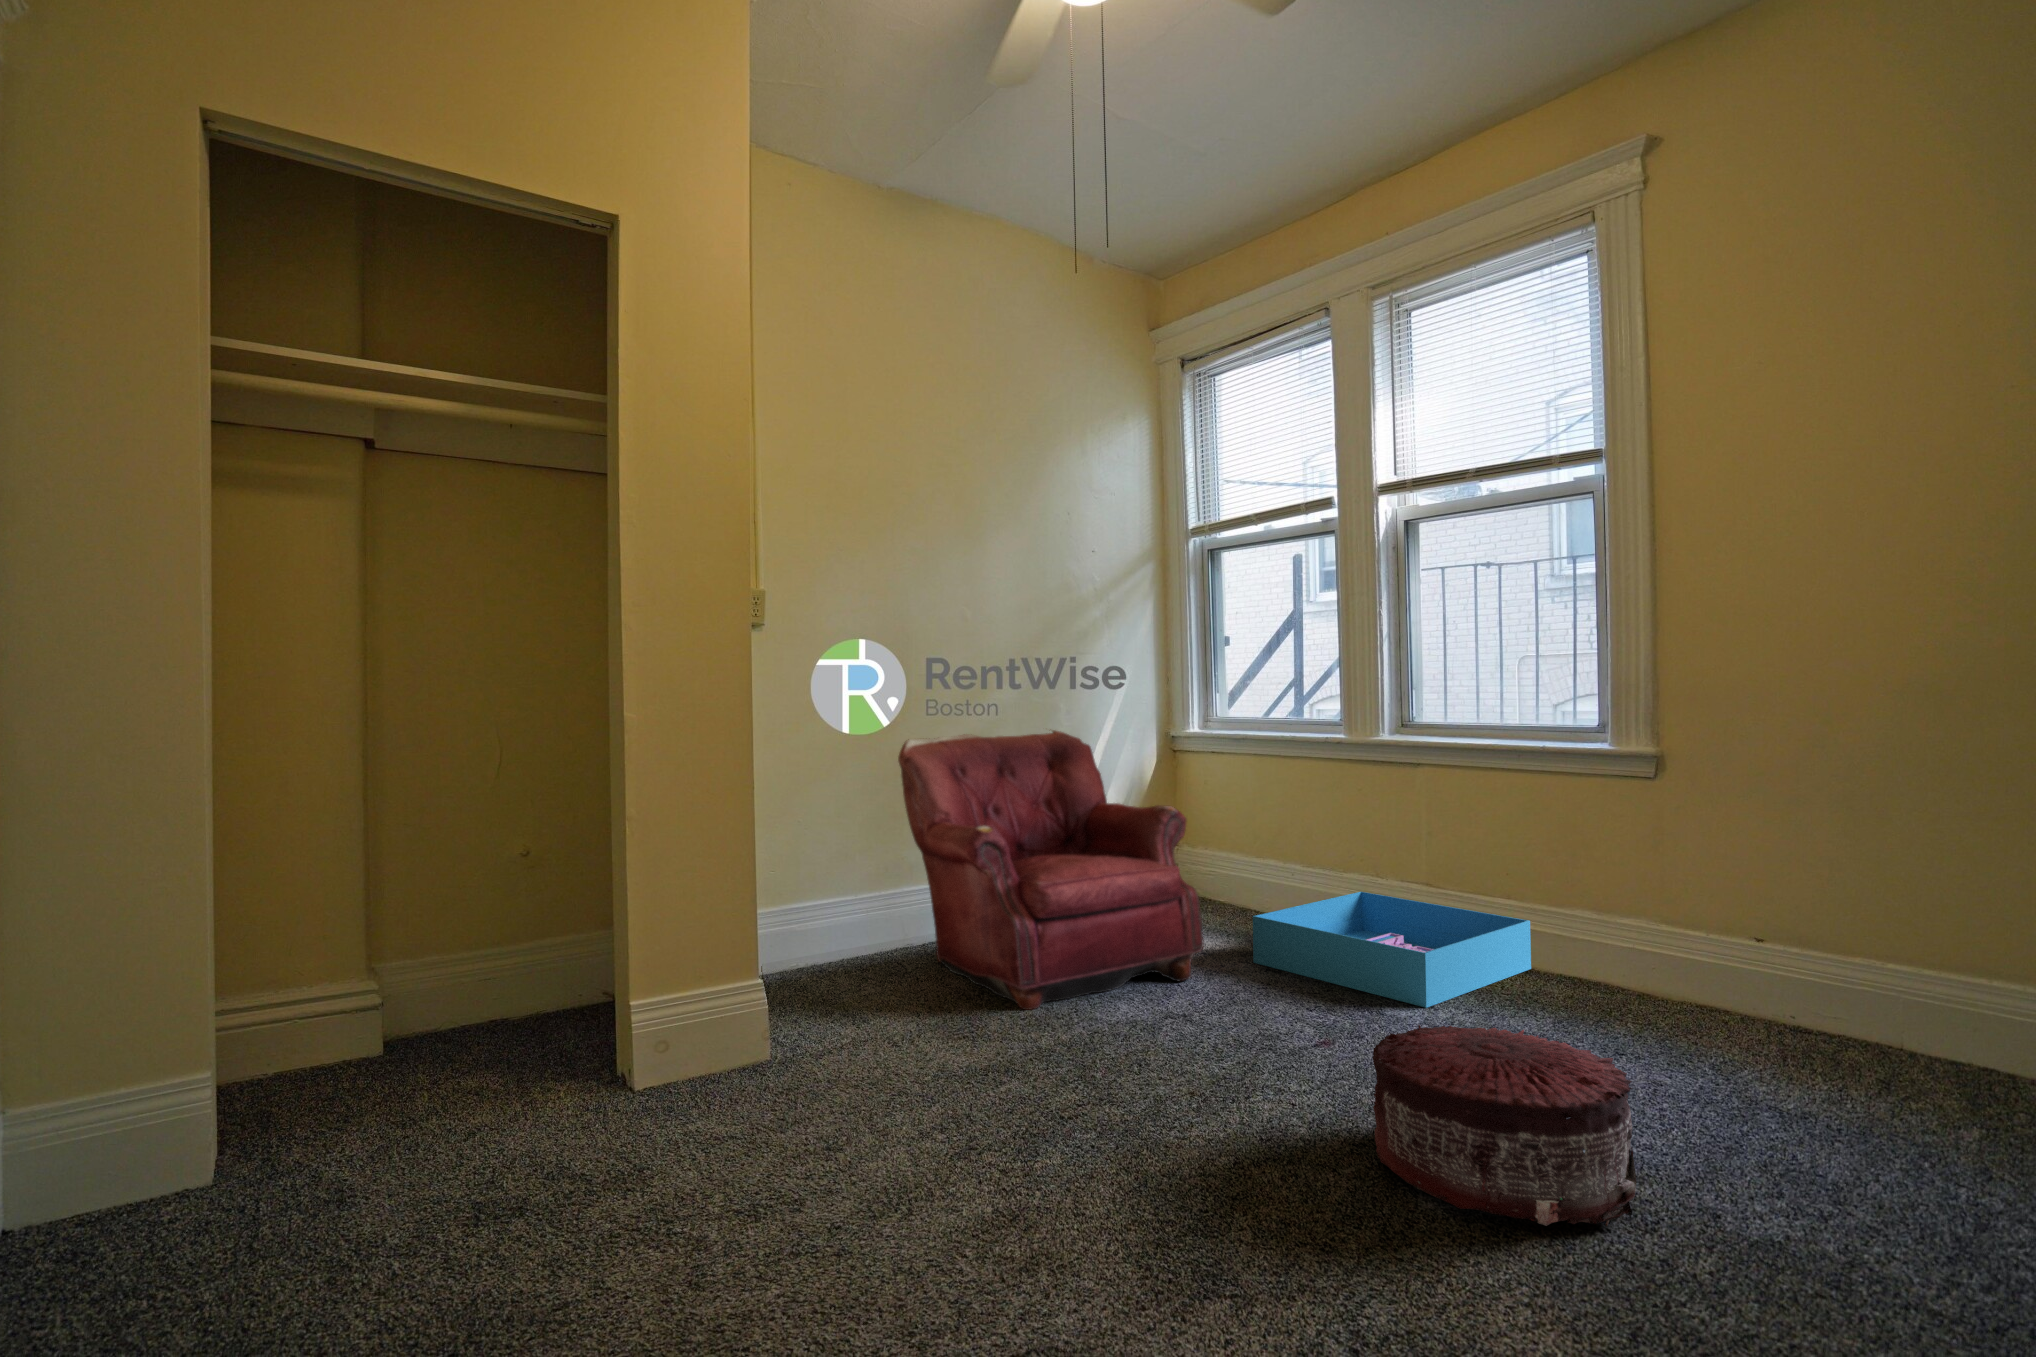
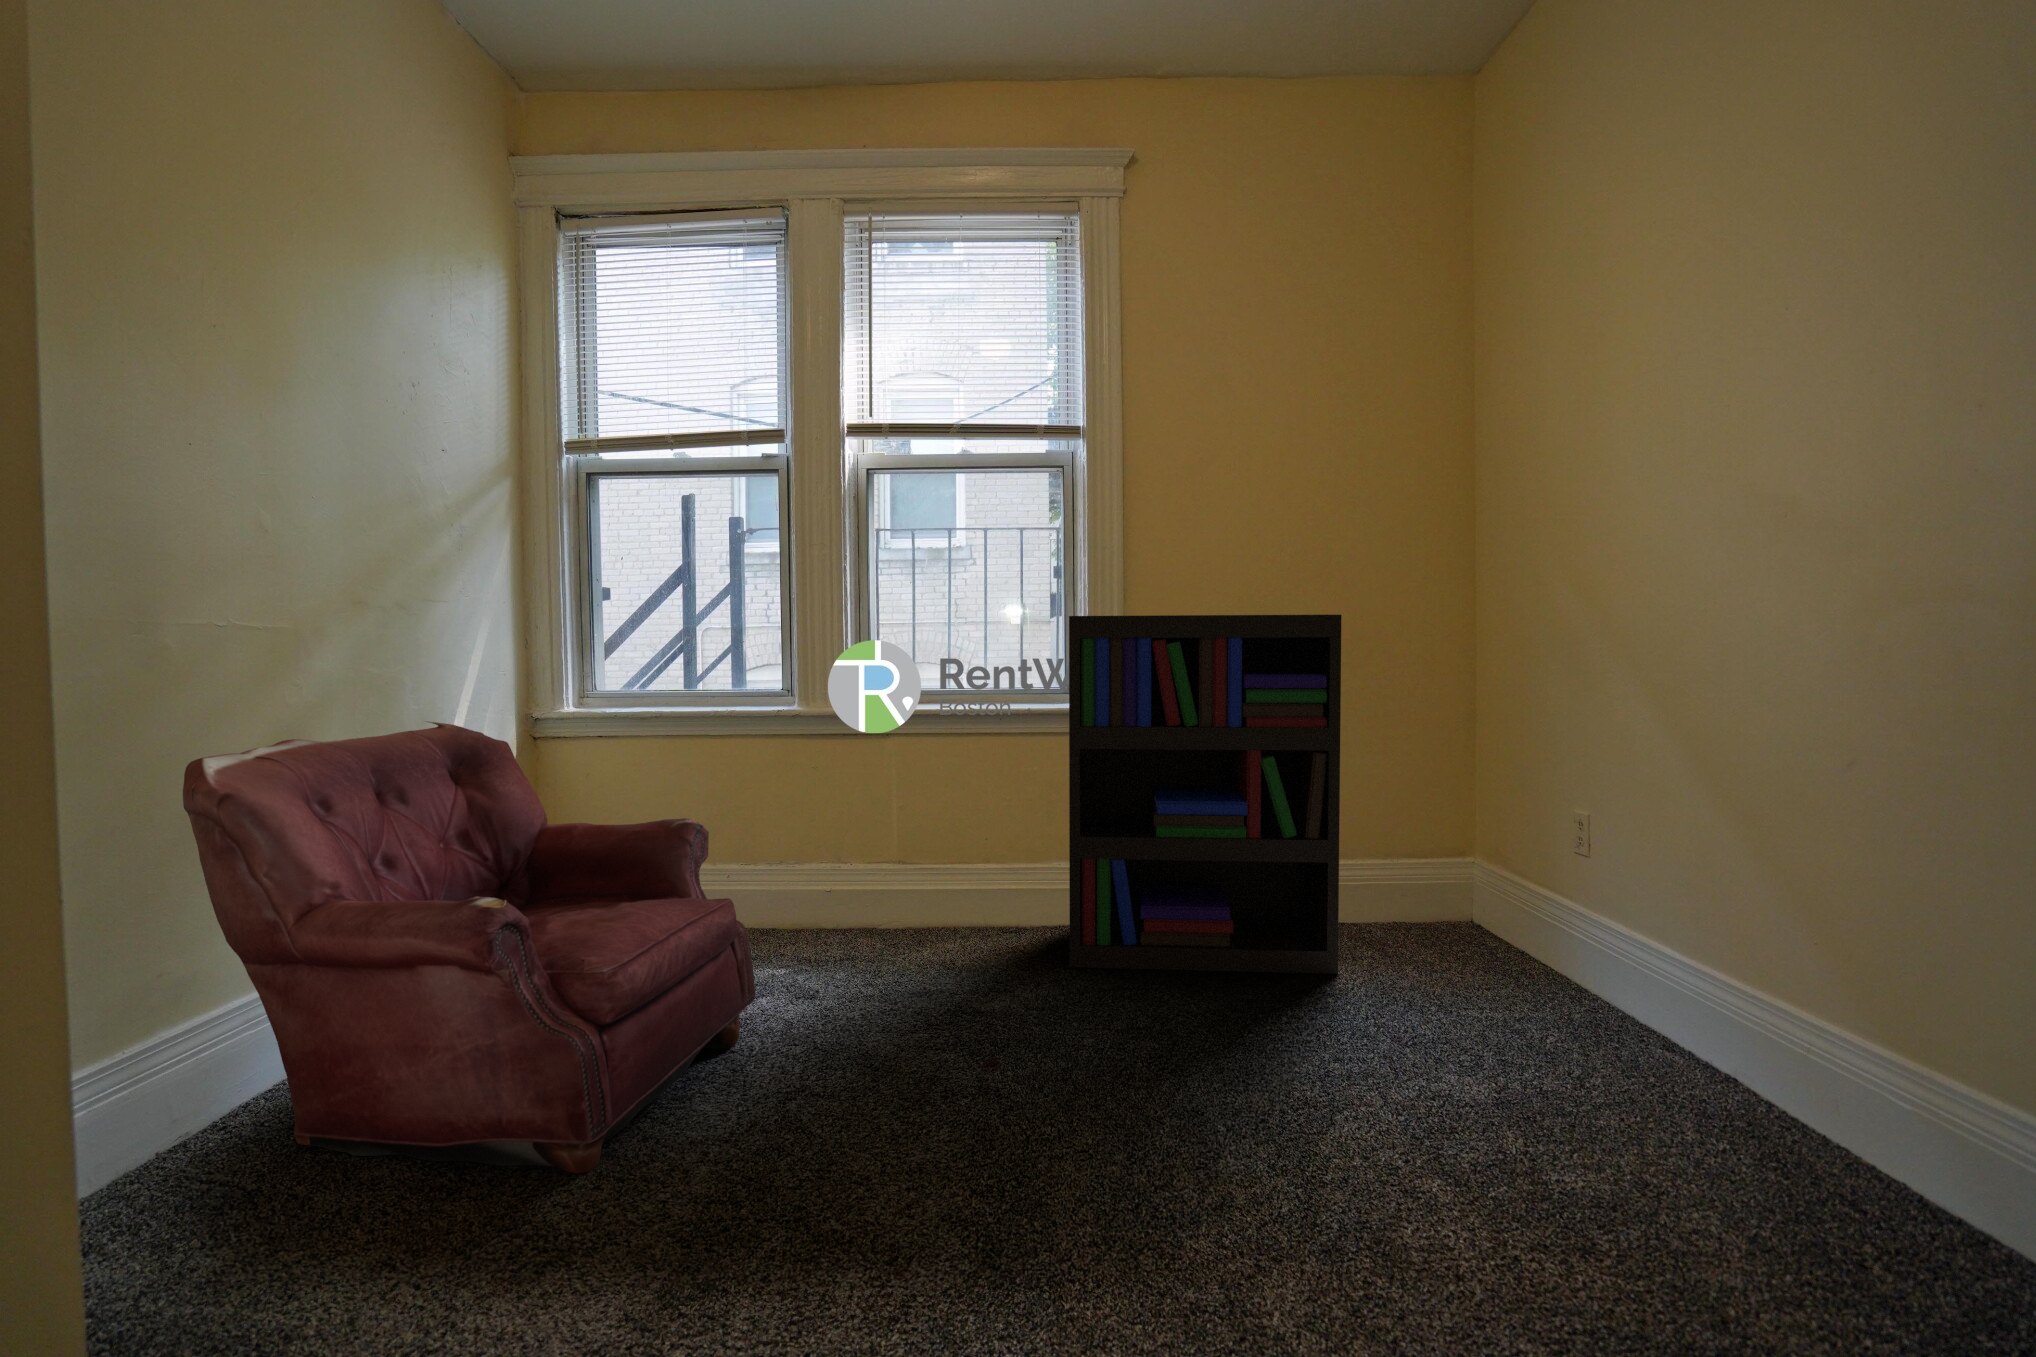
bookshelf: none [1530,629,1940,1098] -> present [1069,615,1341,974]
storage bin: present [1253,892,1531,1008] -> none [770,882,1007,996]
pouf: present [1372,1025,1637,1226] -> none [1180,1001,1432,1208]

